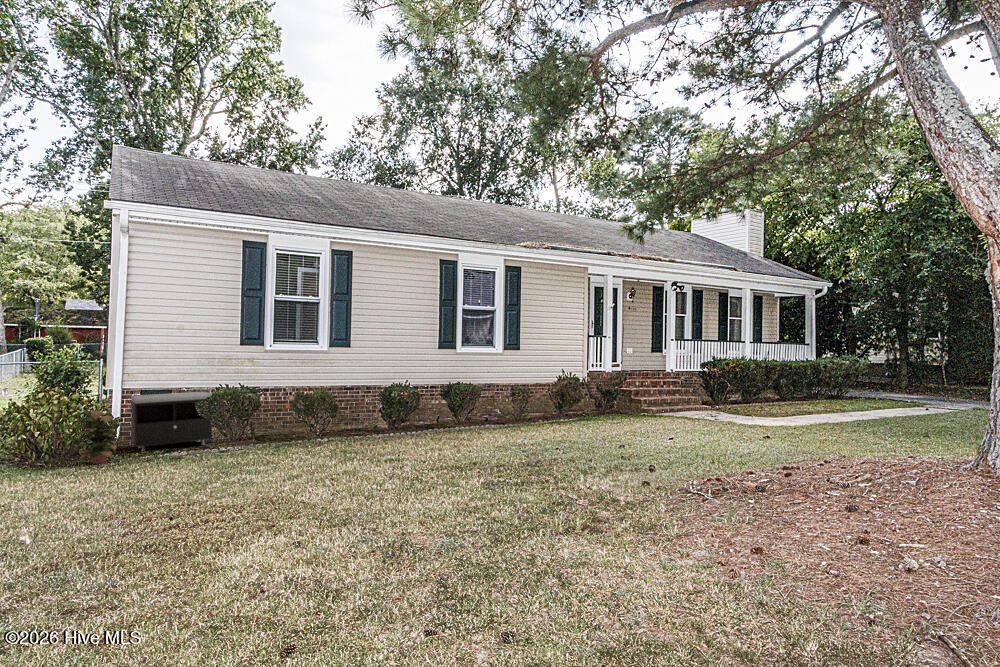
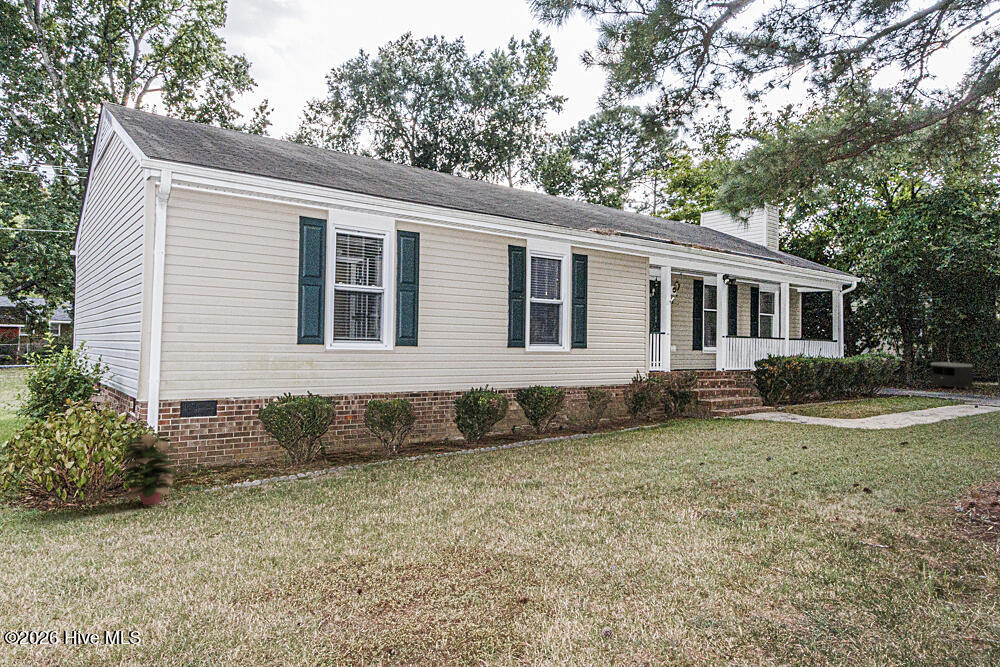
storage bench: present [131,392,212,451] -> present [931,362,973,389]

